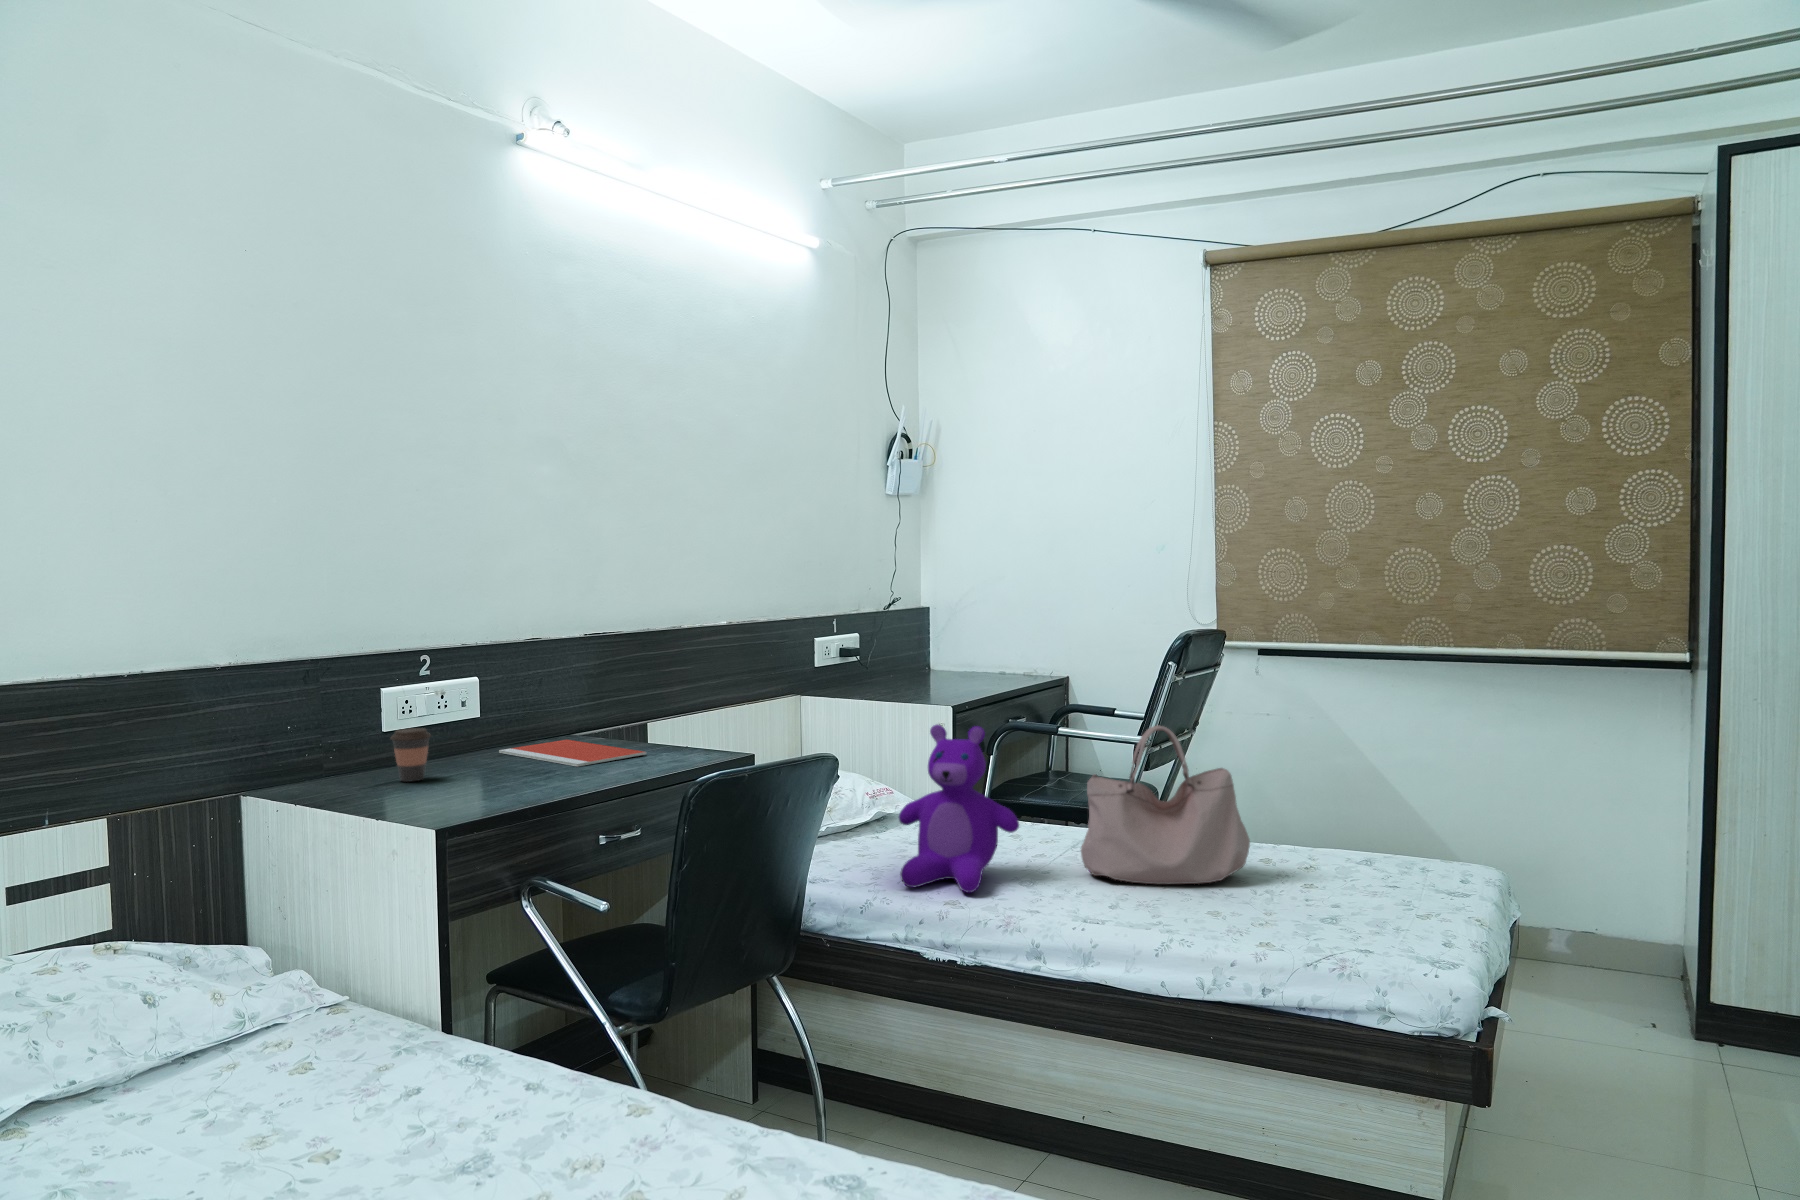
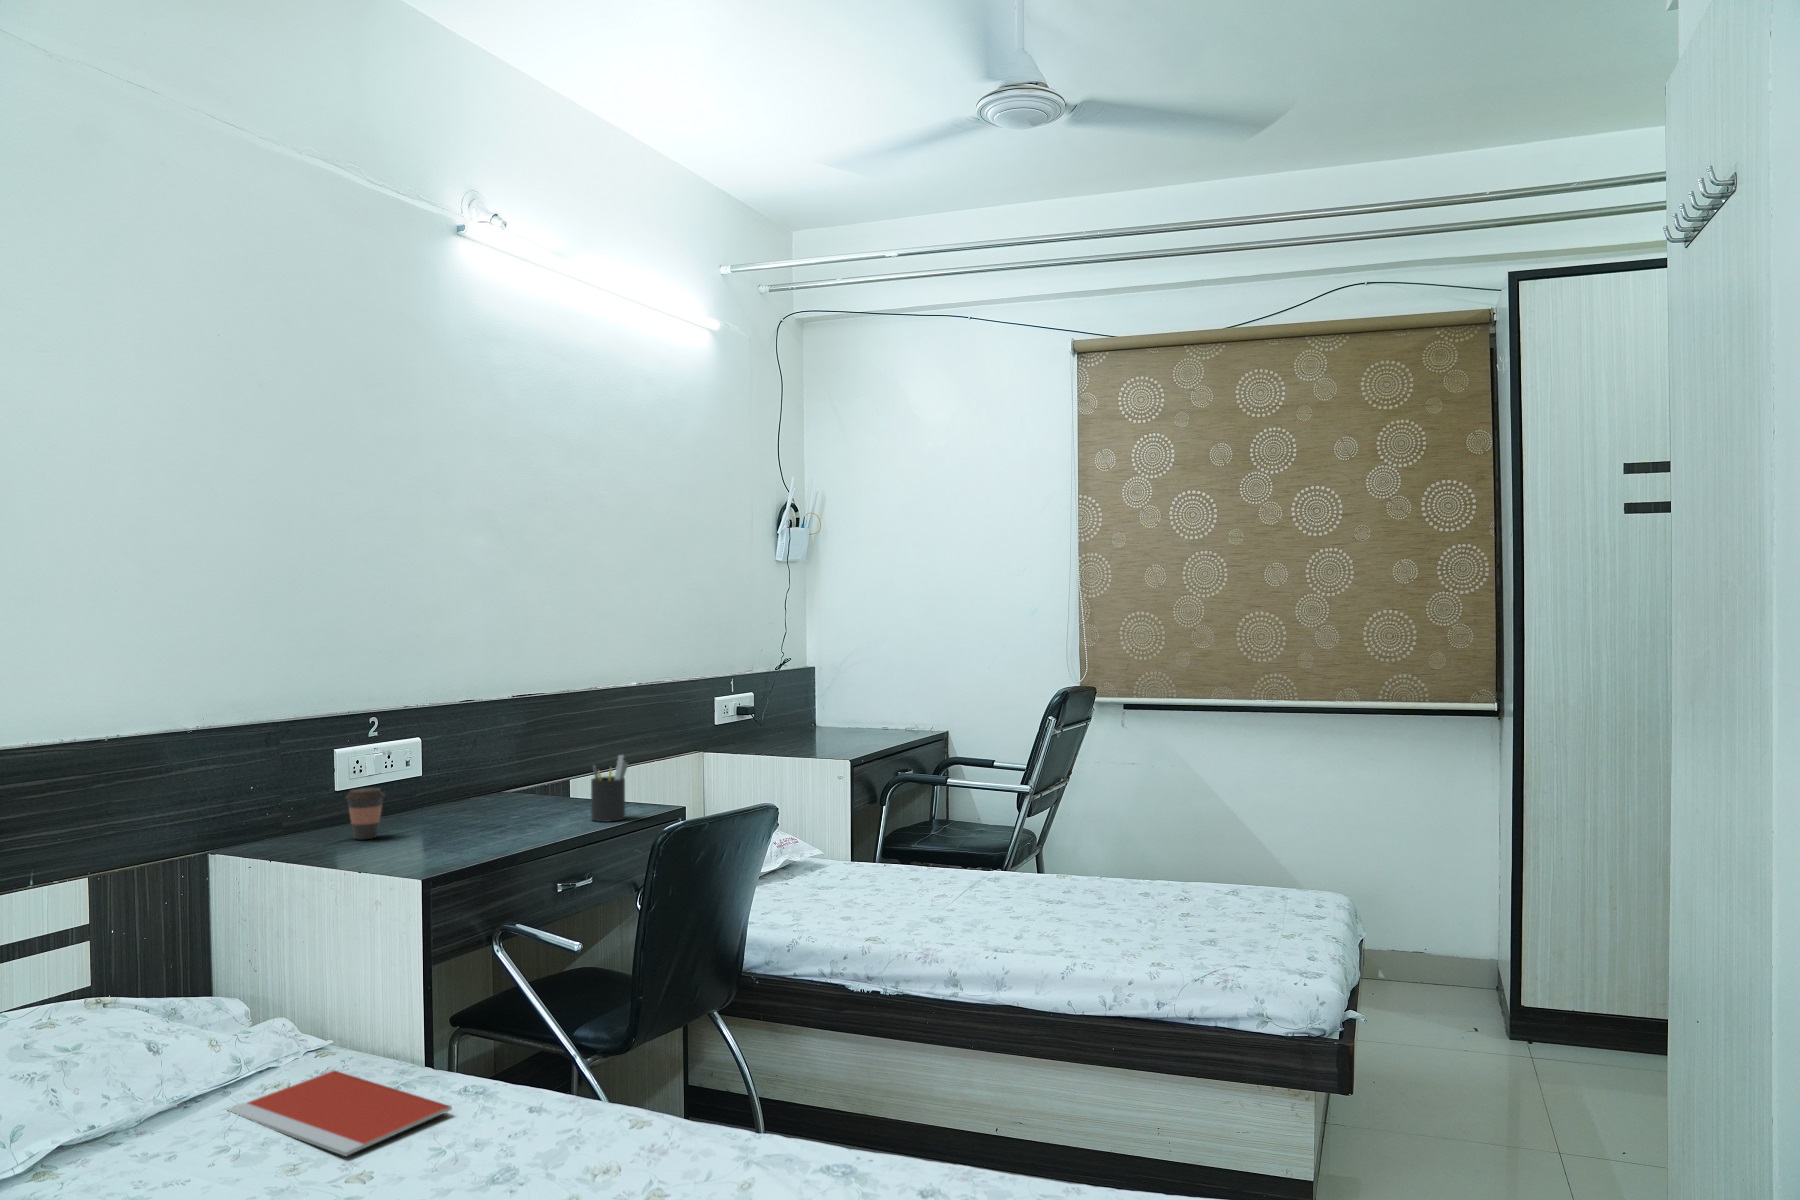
pen holder: none [649,698,688,768] -> present [591,755,628,822]
teddy bear: present [899,725,1019,893] -> none [819,777,932,931]
handbag: present [1081,726,1250,884] -> none [986,774,1136,918]
notebook: present [499,740,646,767] -> present [229,1071,452,1156]

